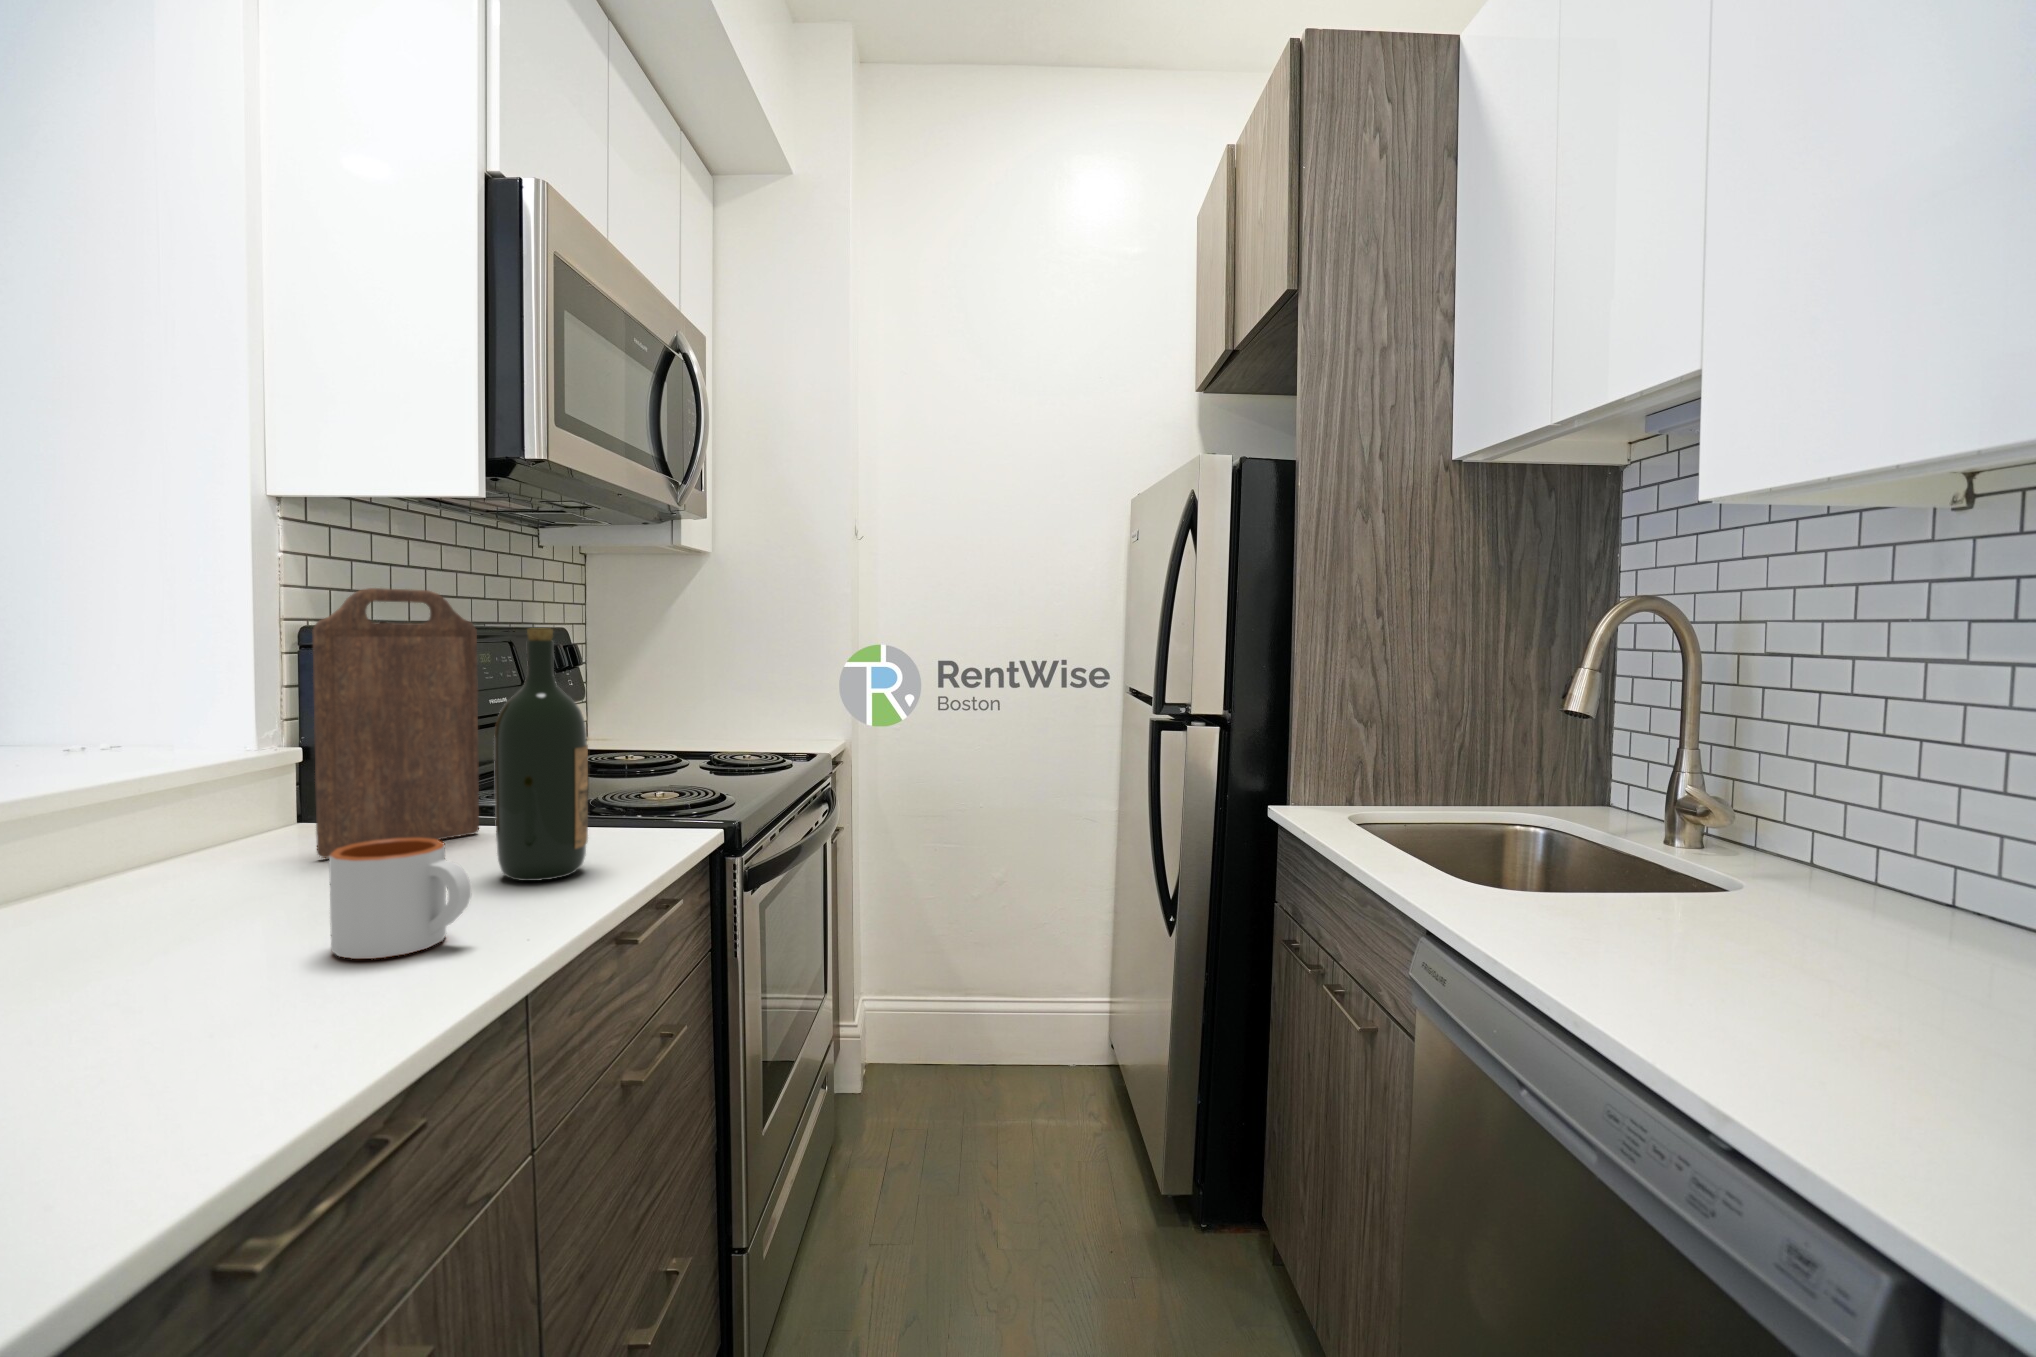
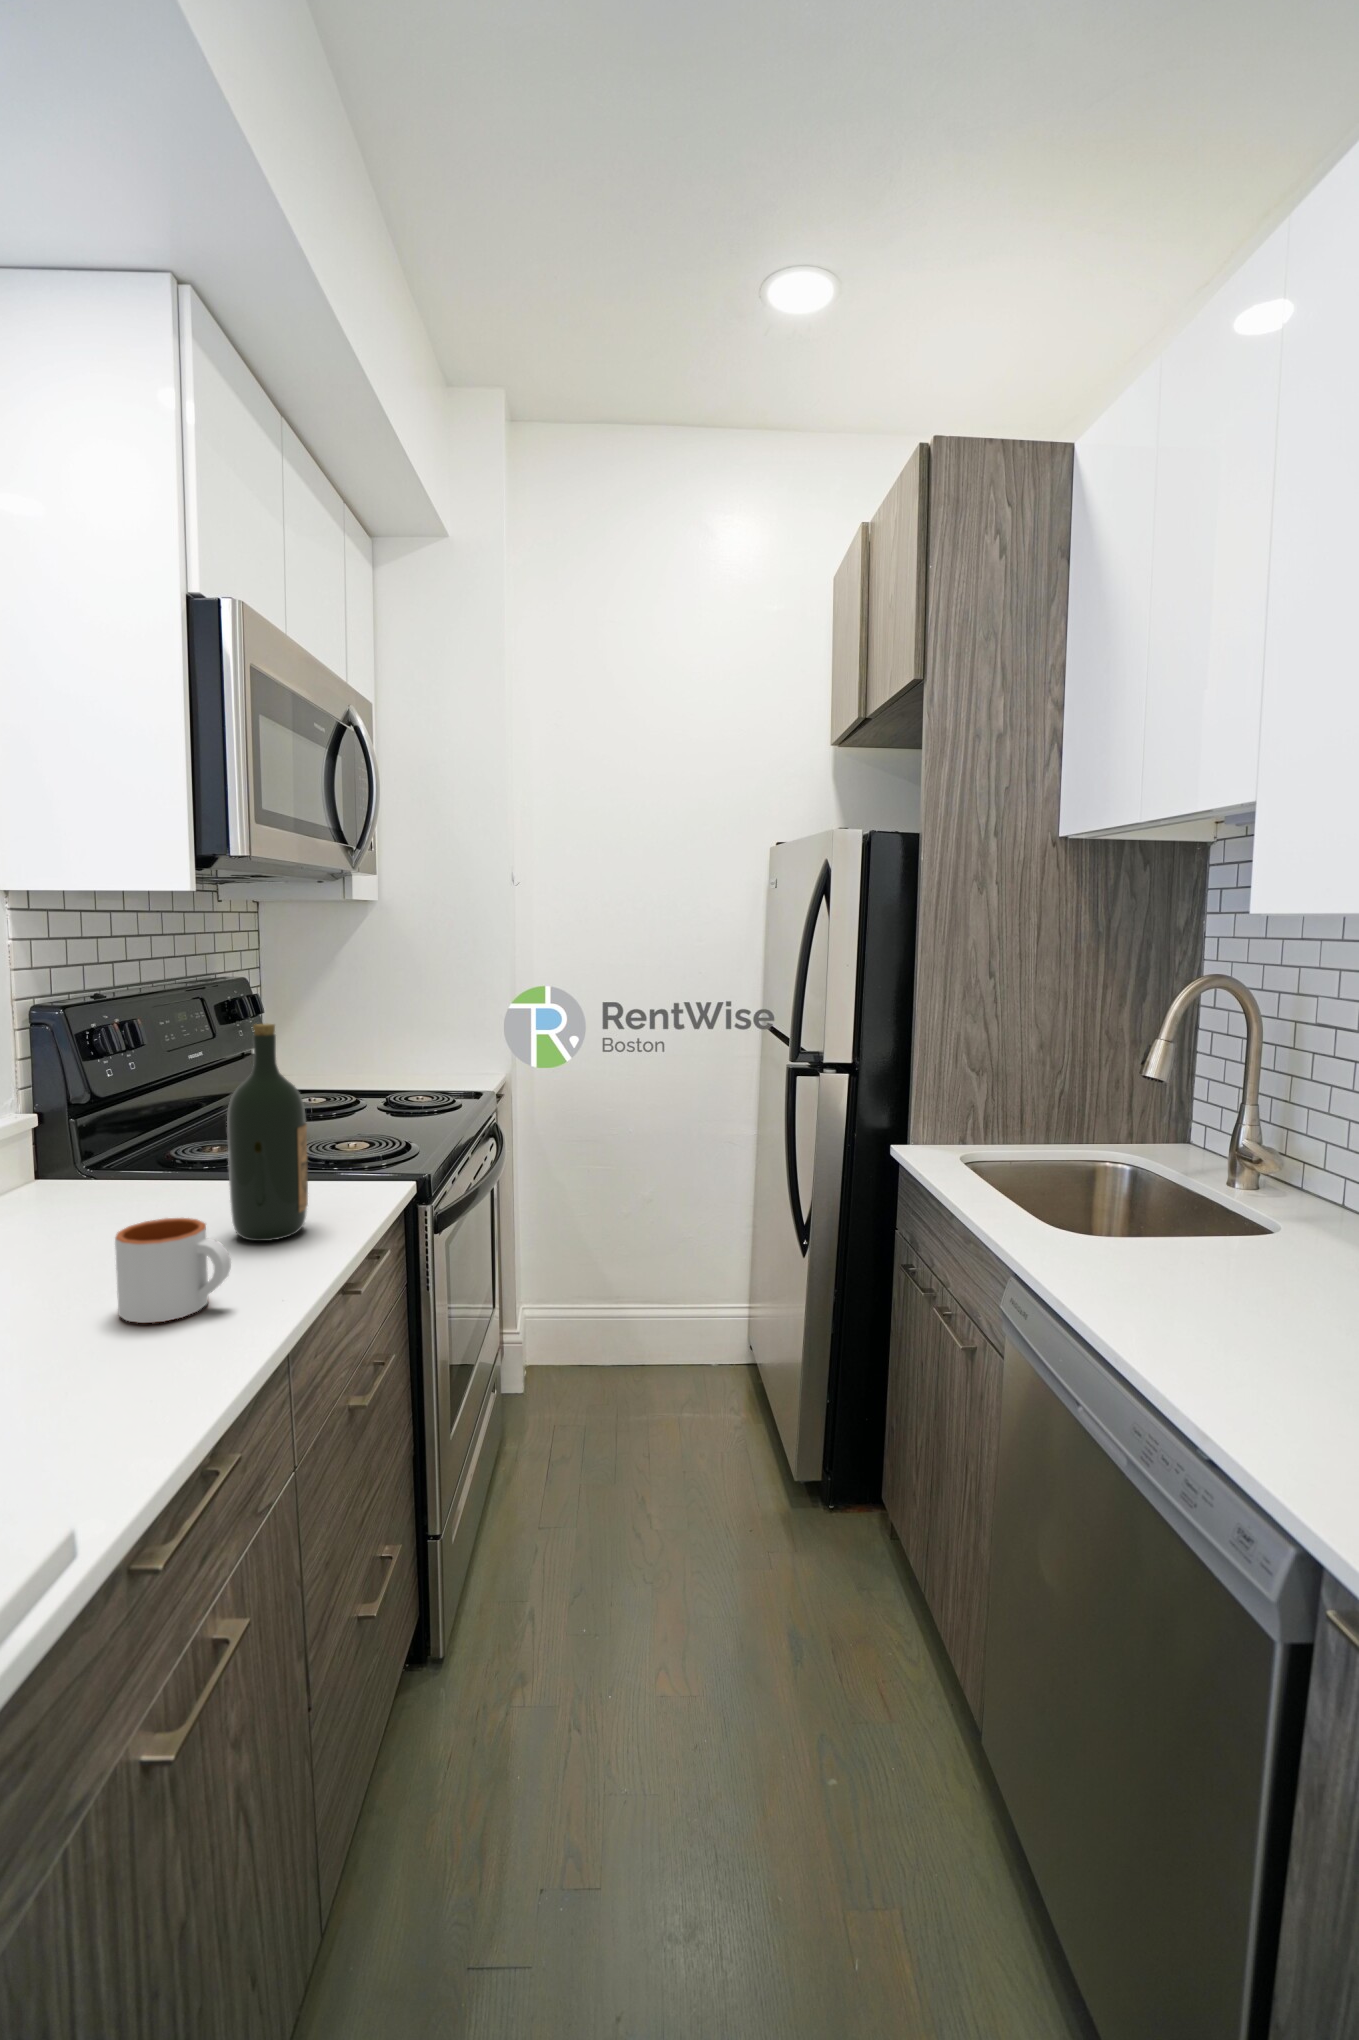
cutting board: present [312,588,479,858] -> none [58,979,201,1219]

